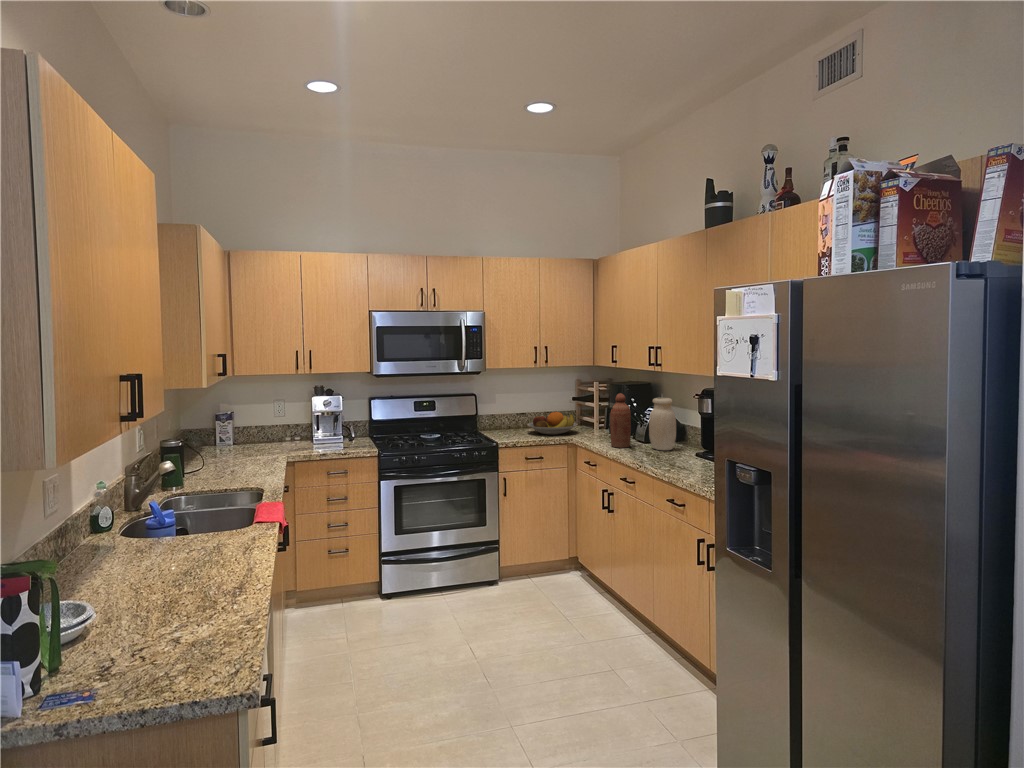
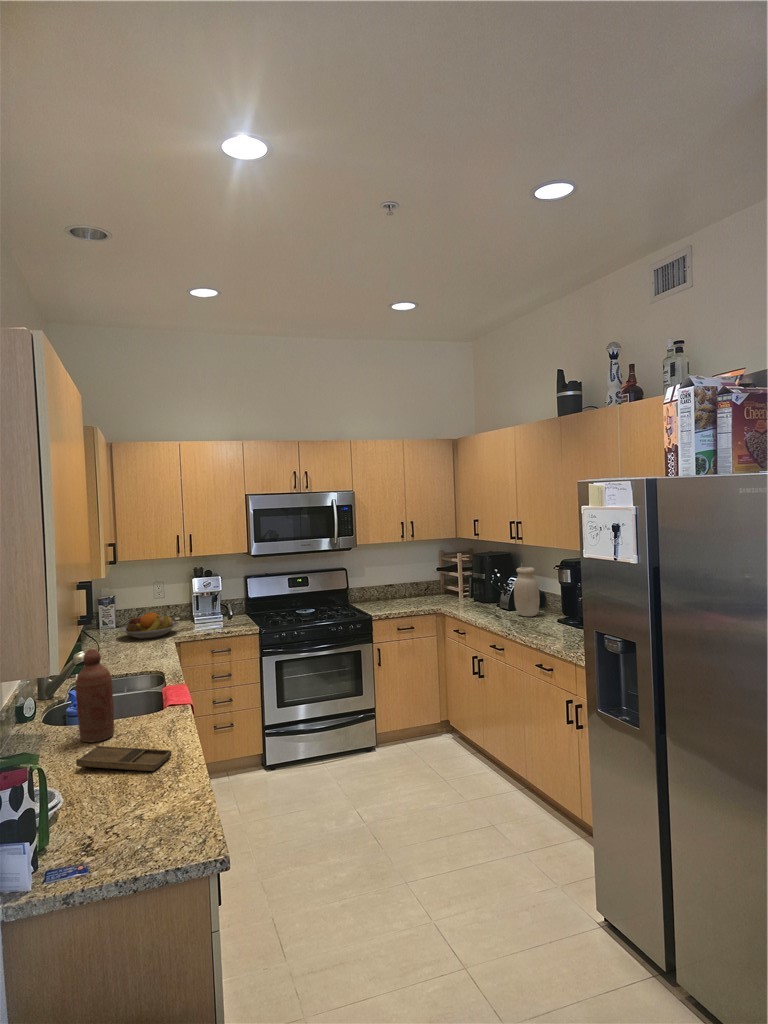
bottle: present [610,393,631,448] -> present [76,649,114,742]
fruit bowl: present [527,412,578,435] -> present [119,612,179,639]
tray: none [131,560,238,590] -> present [76,746,172,771]

